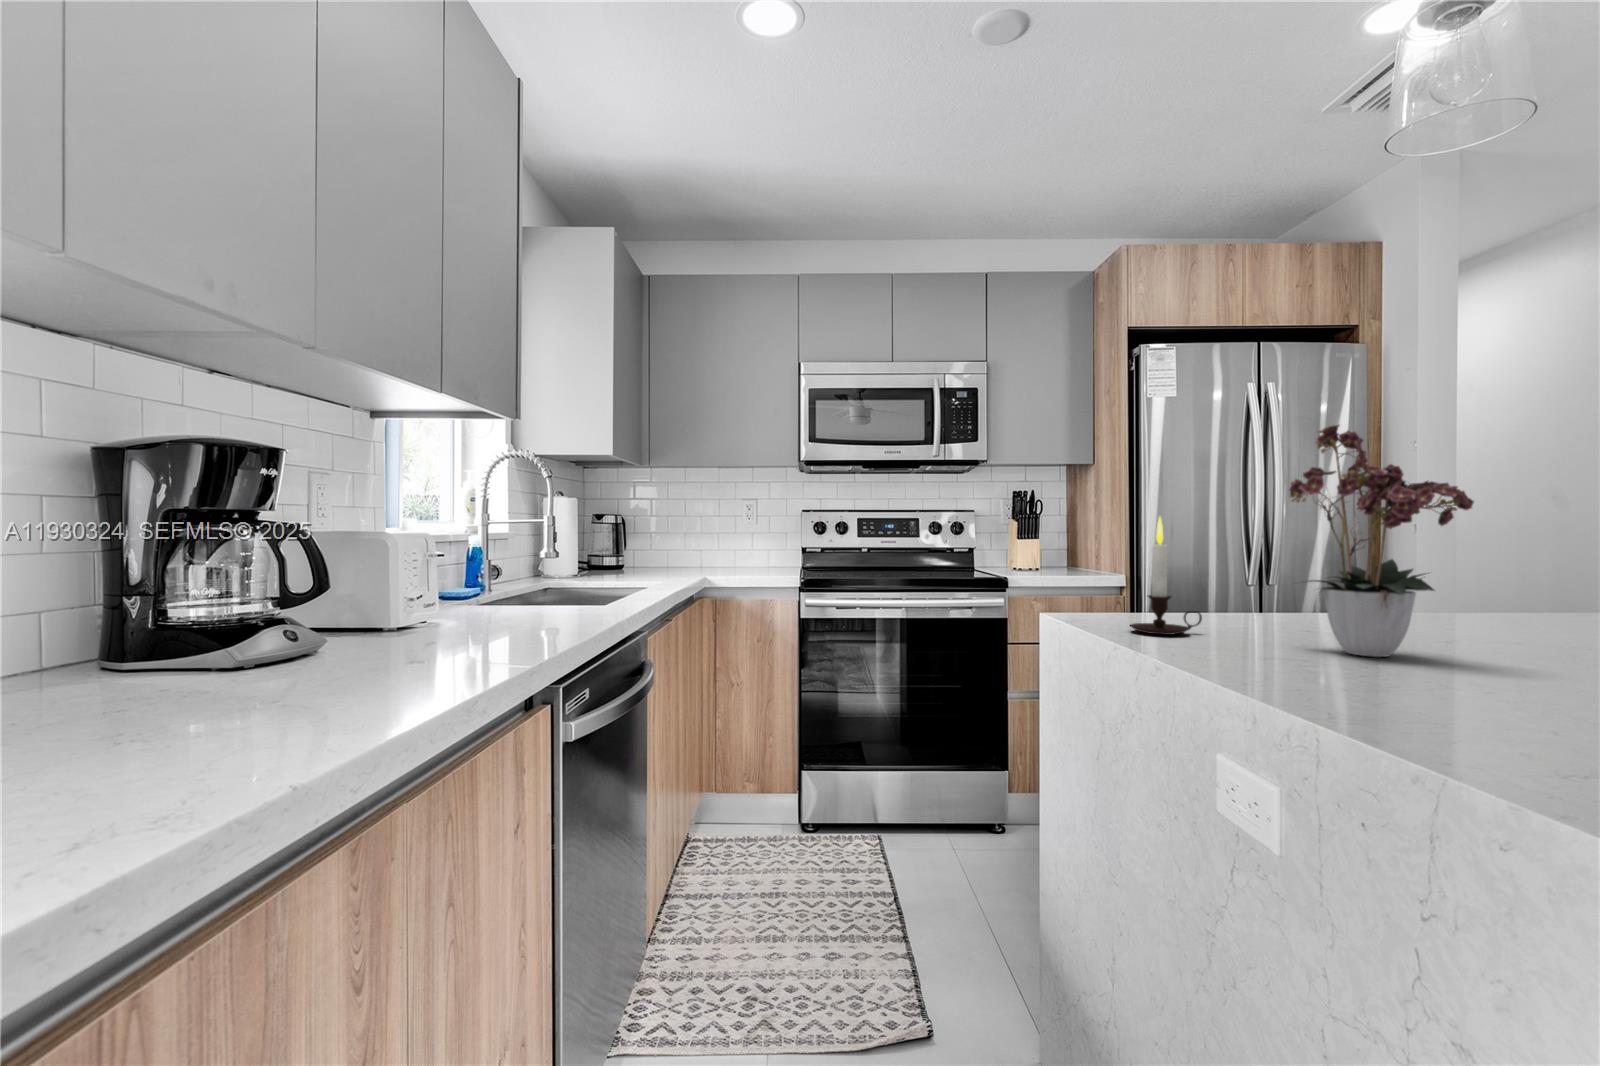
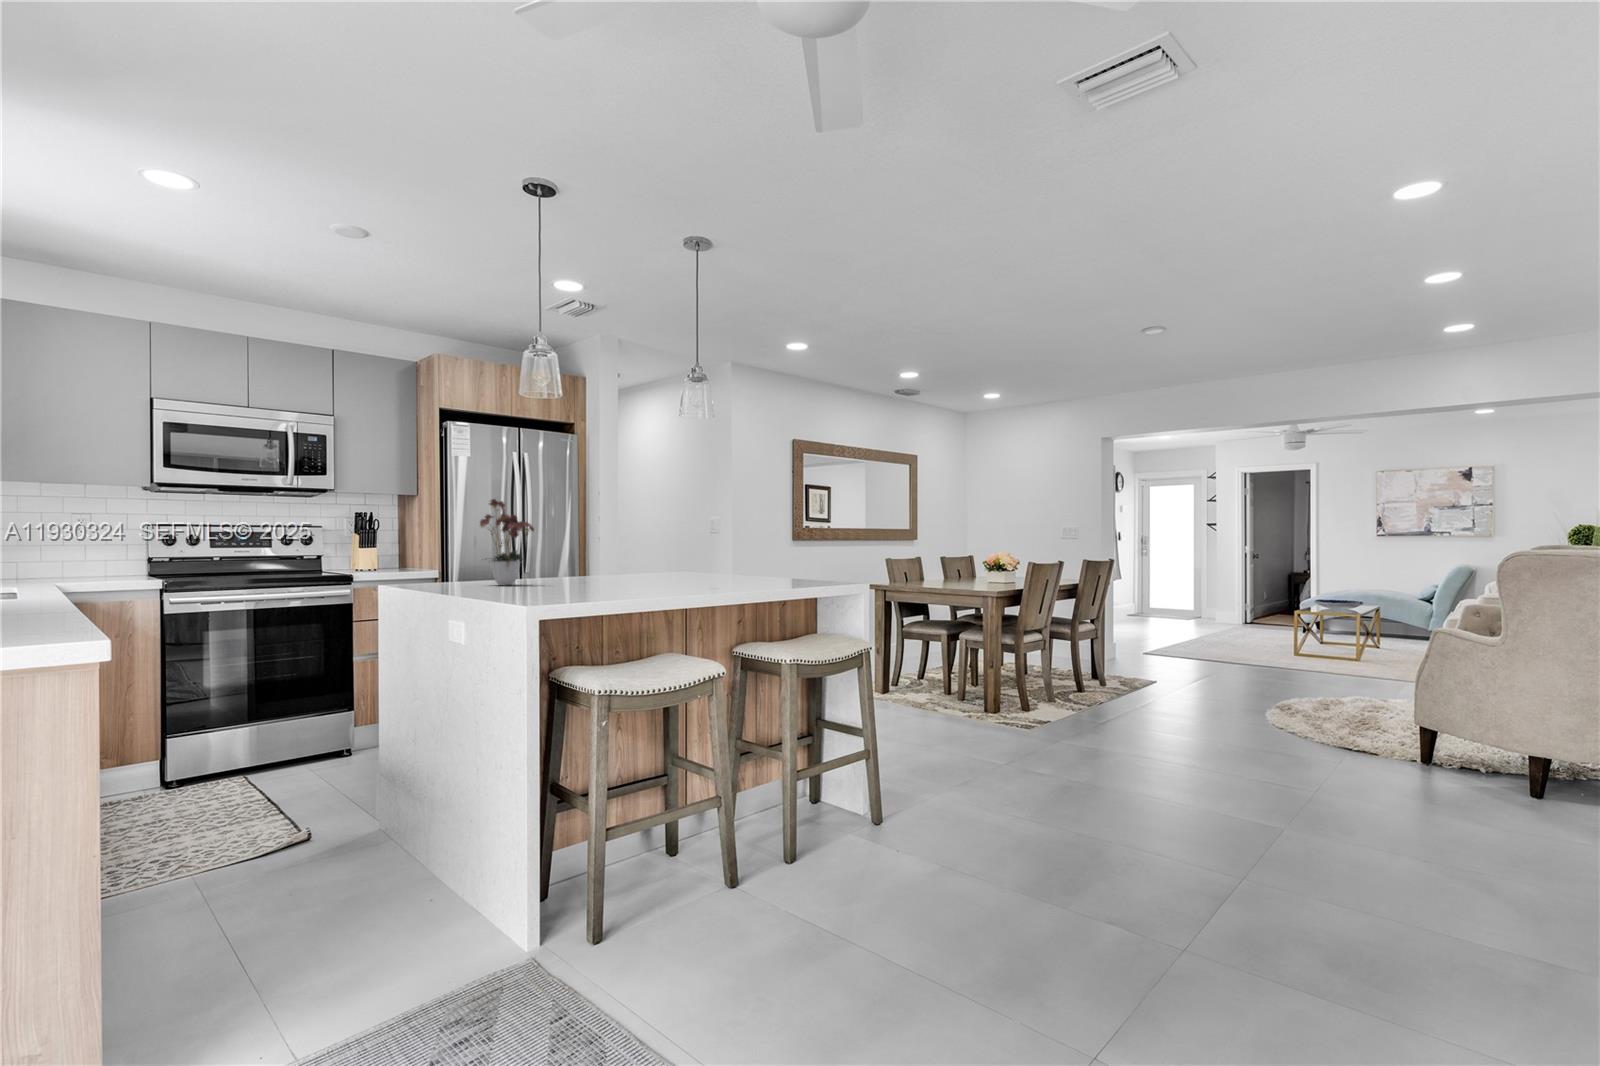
candle: present [1130,517,1202,635] -> none [417,533,449,585]

